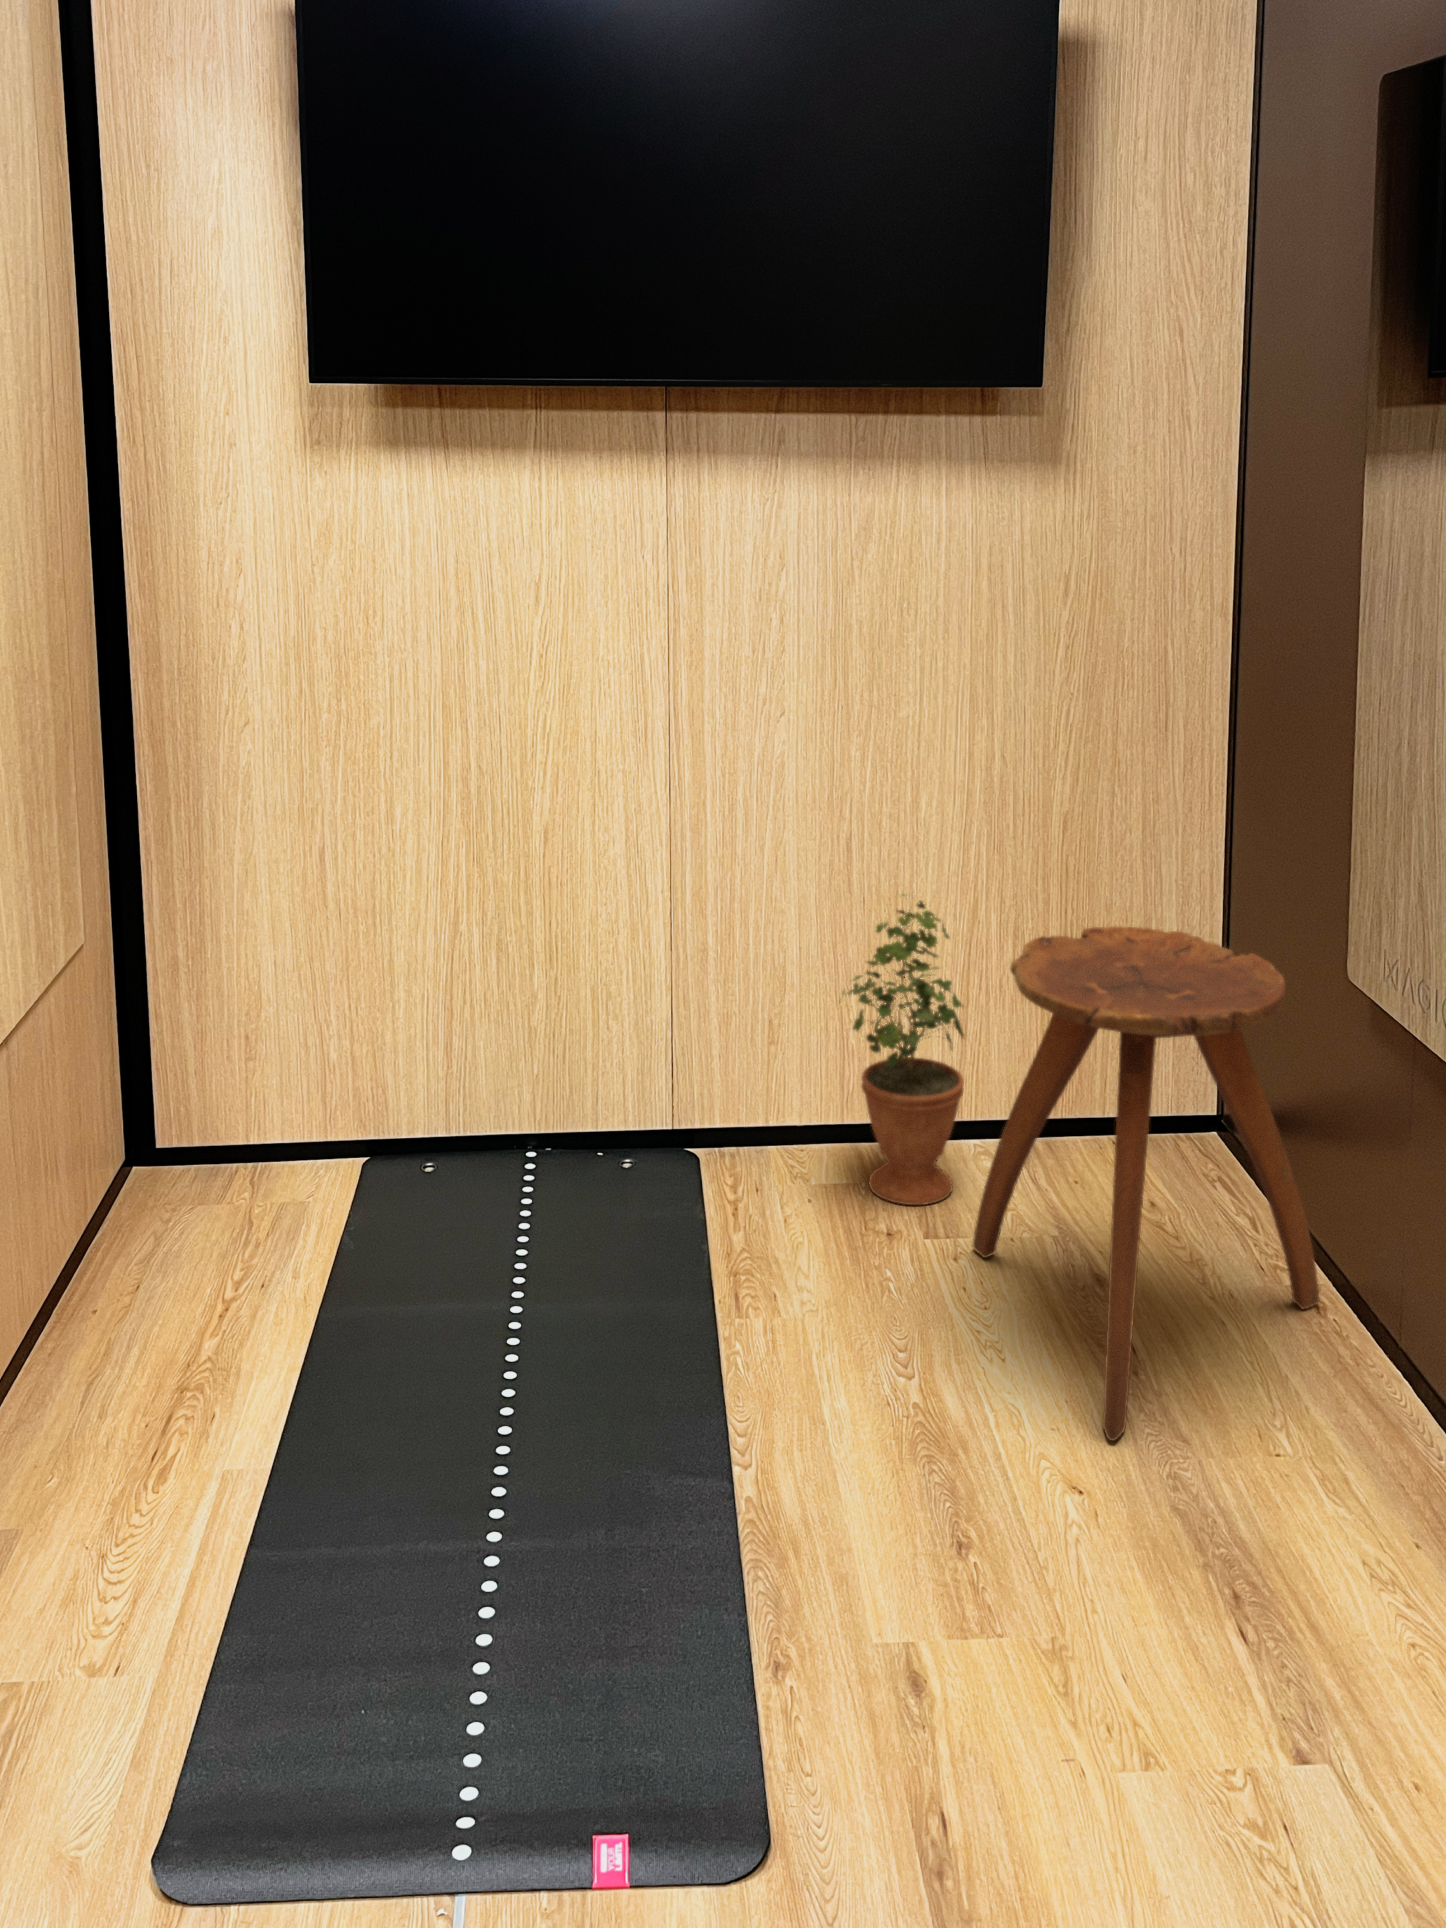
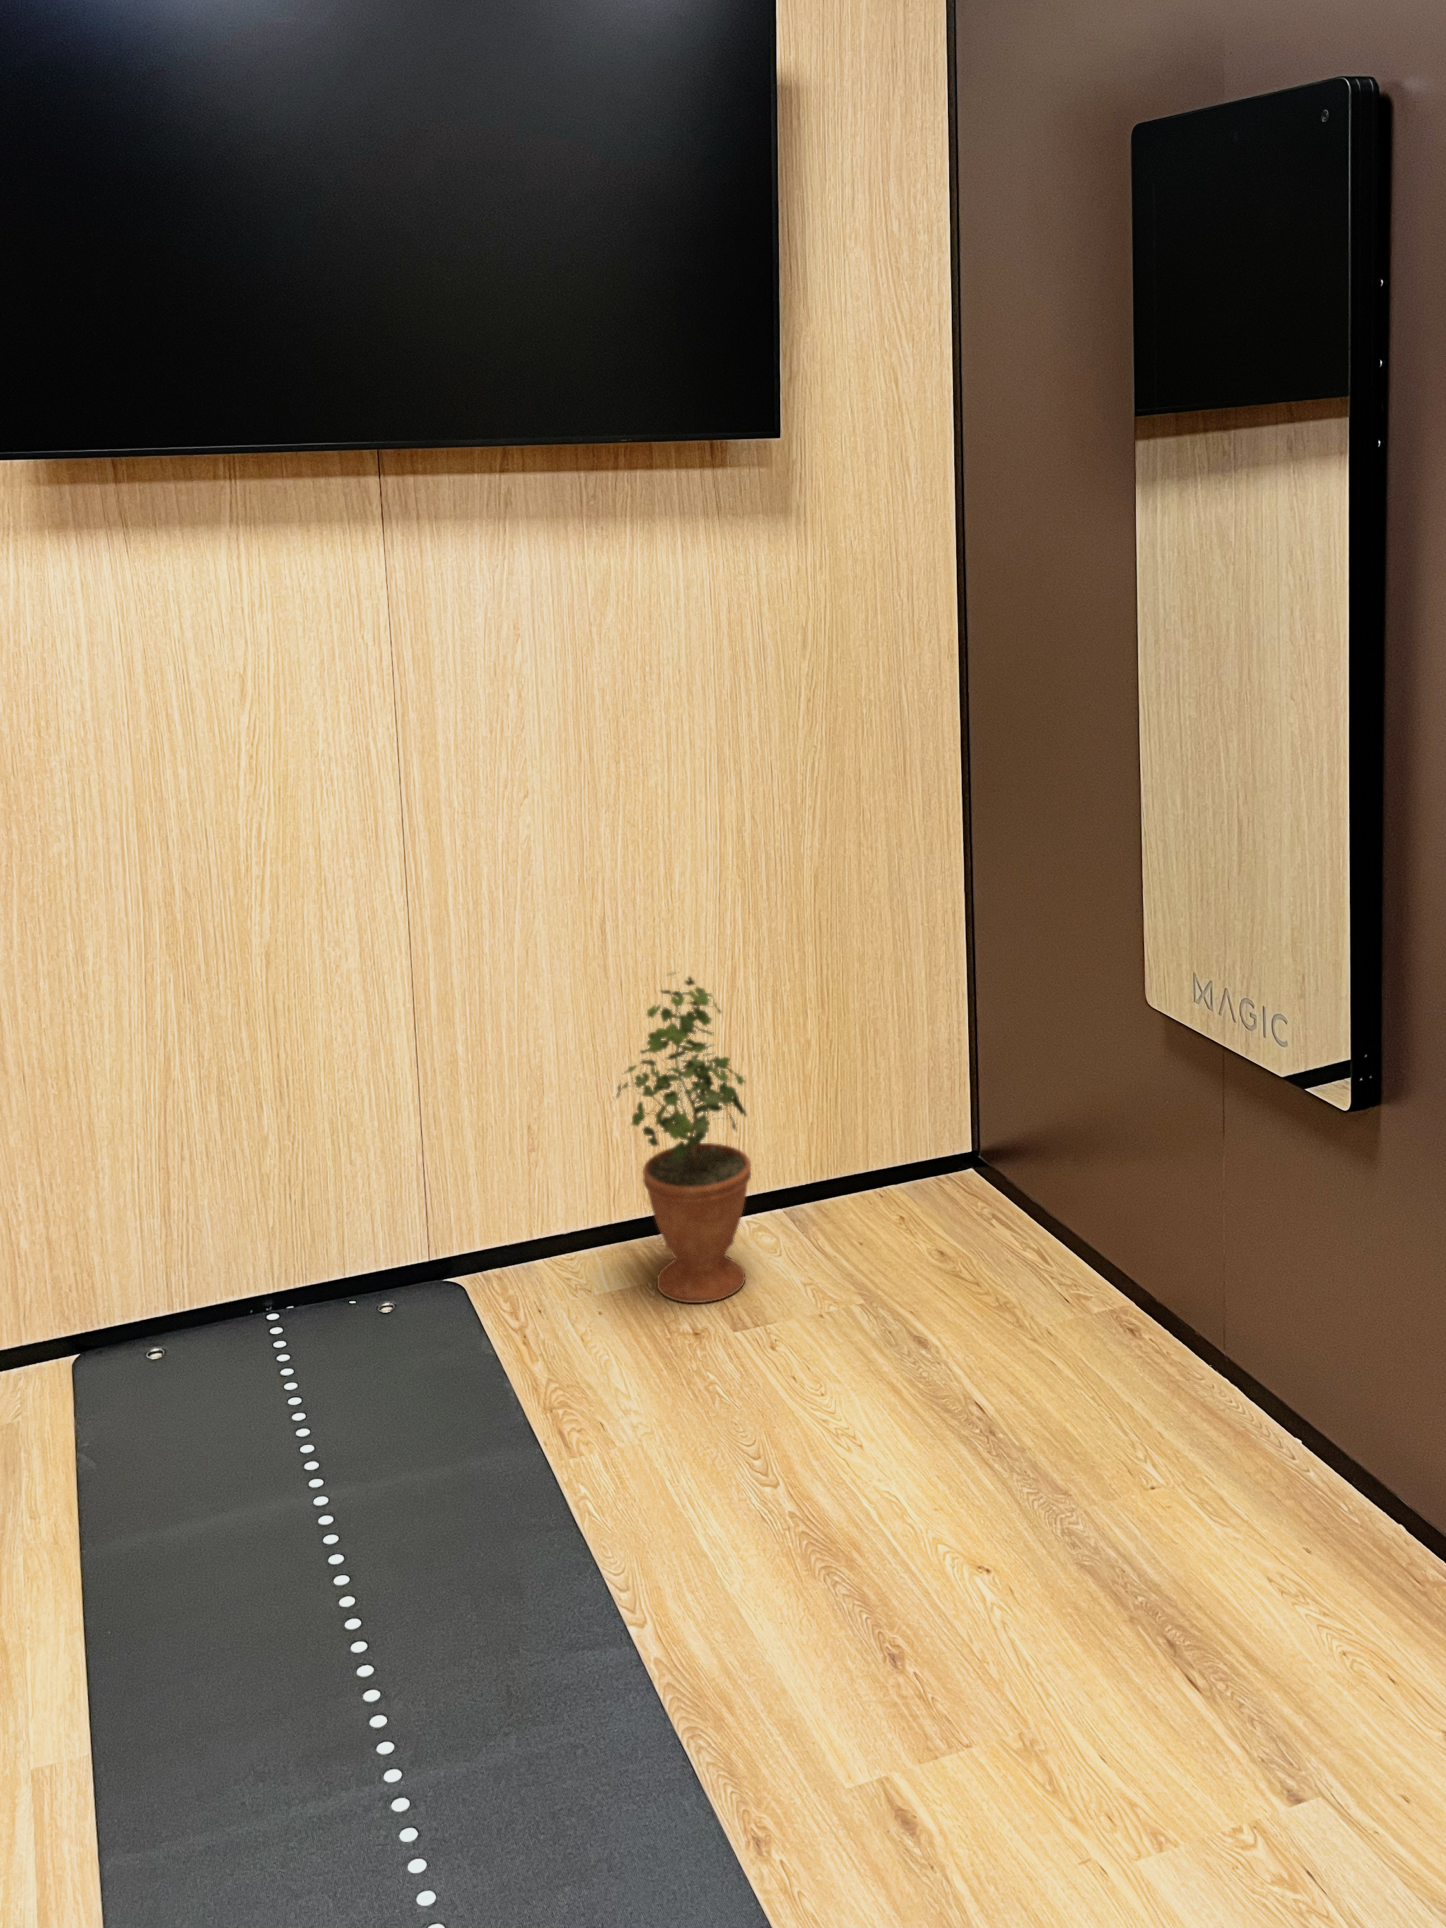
stool: present [973,926,1320,1441] -> none [788,973,1130,1511]

